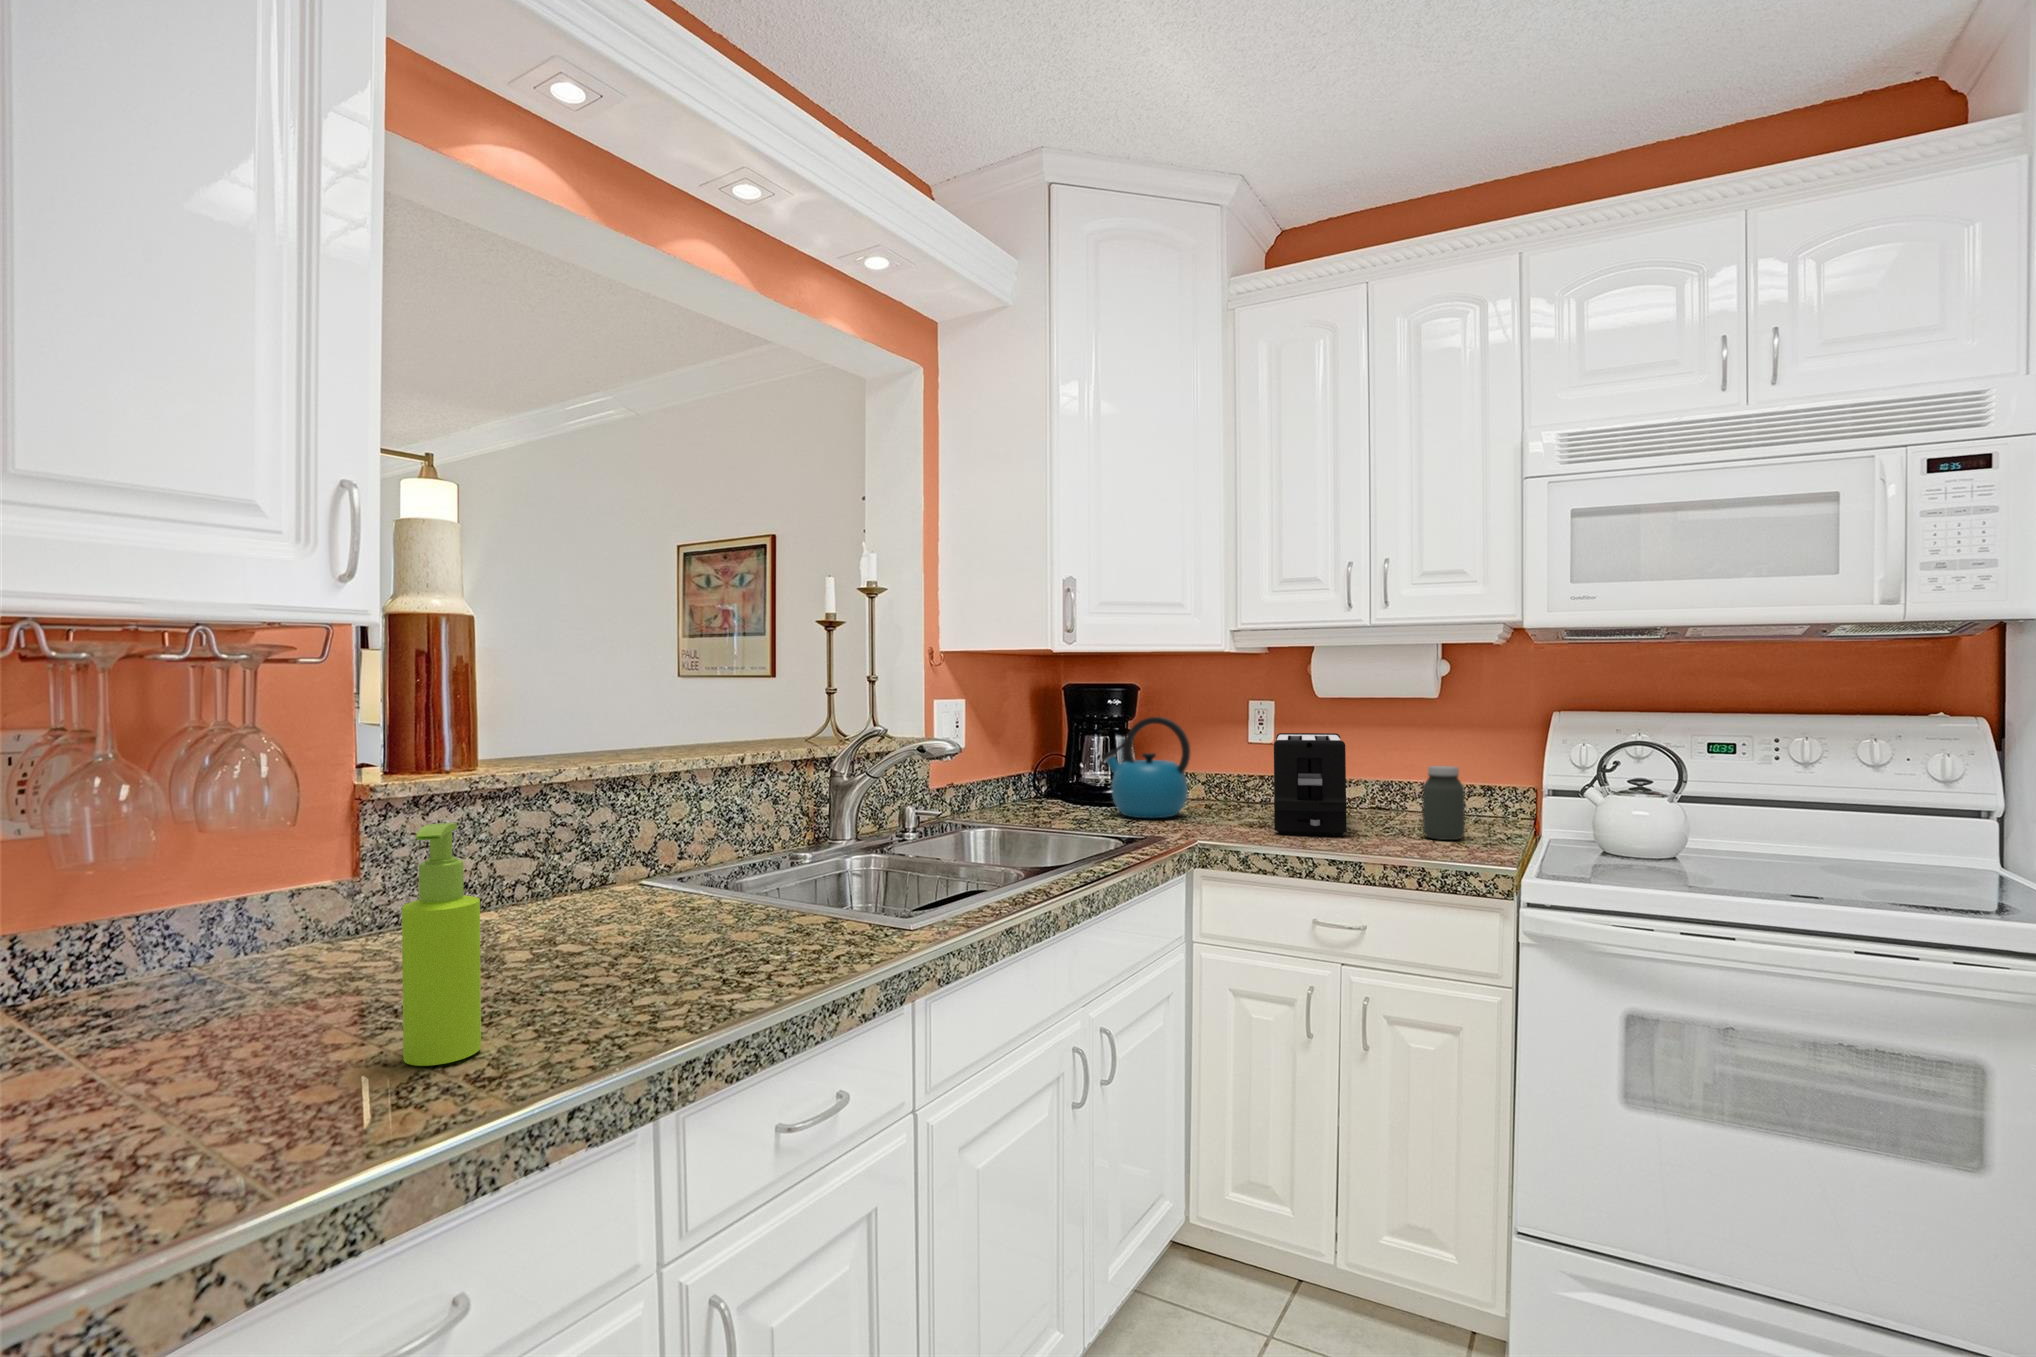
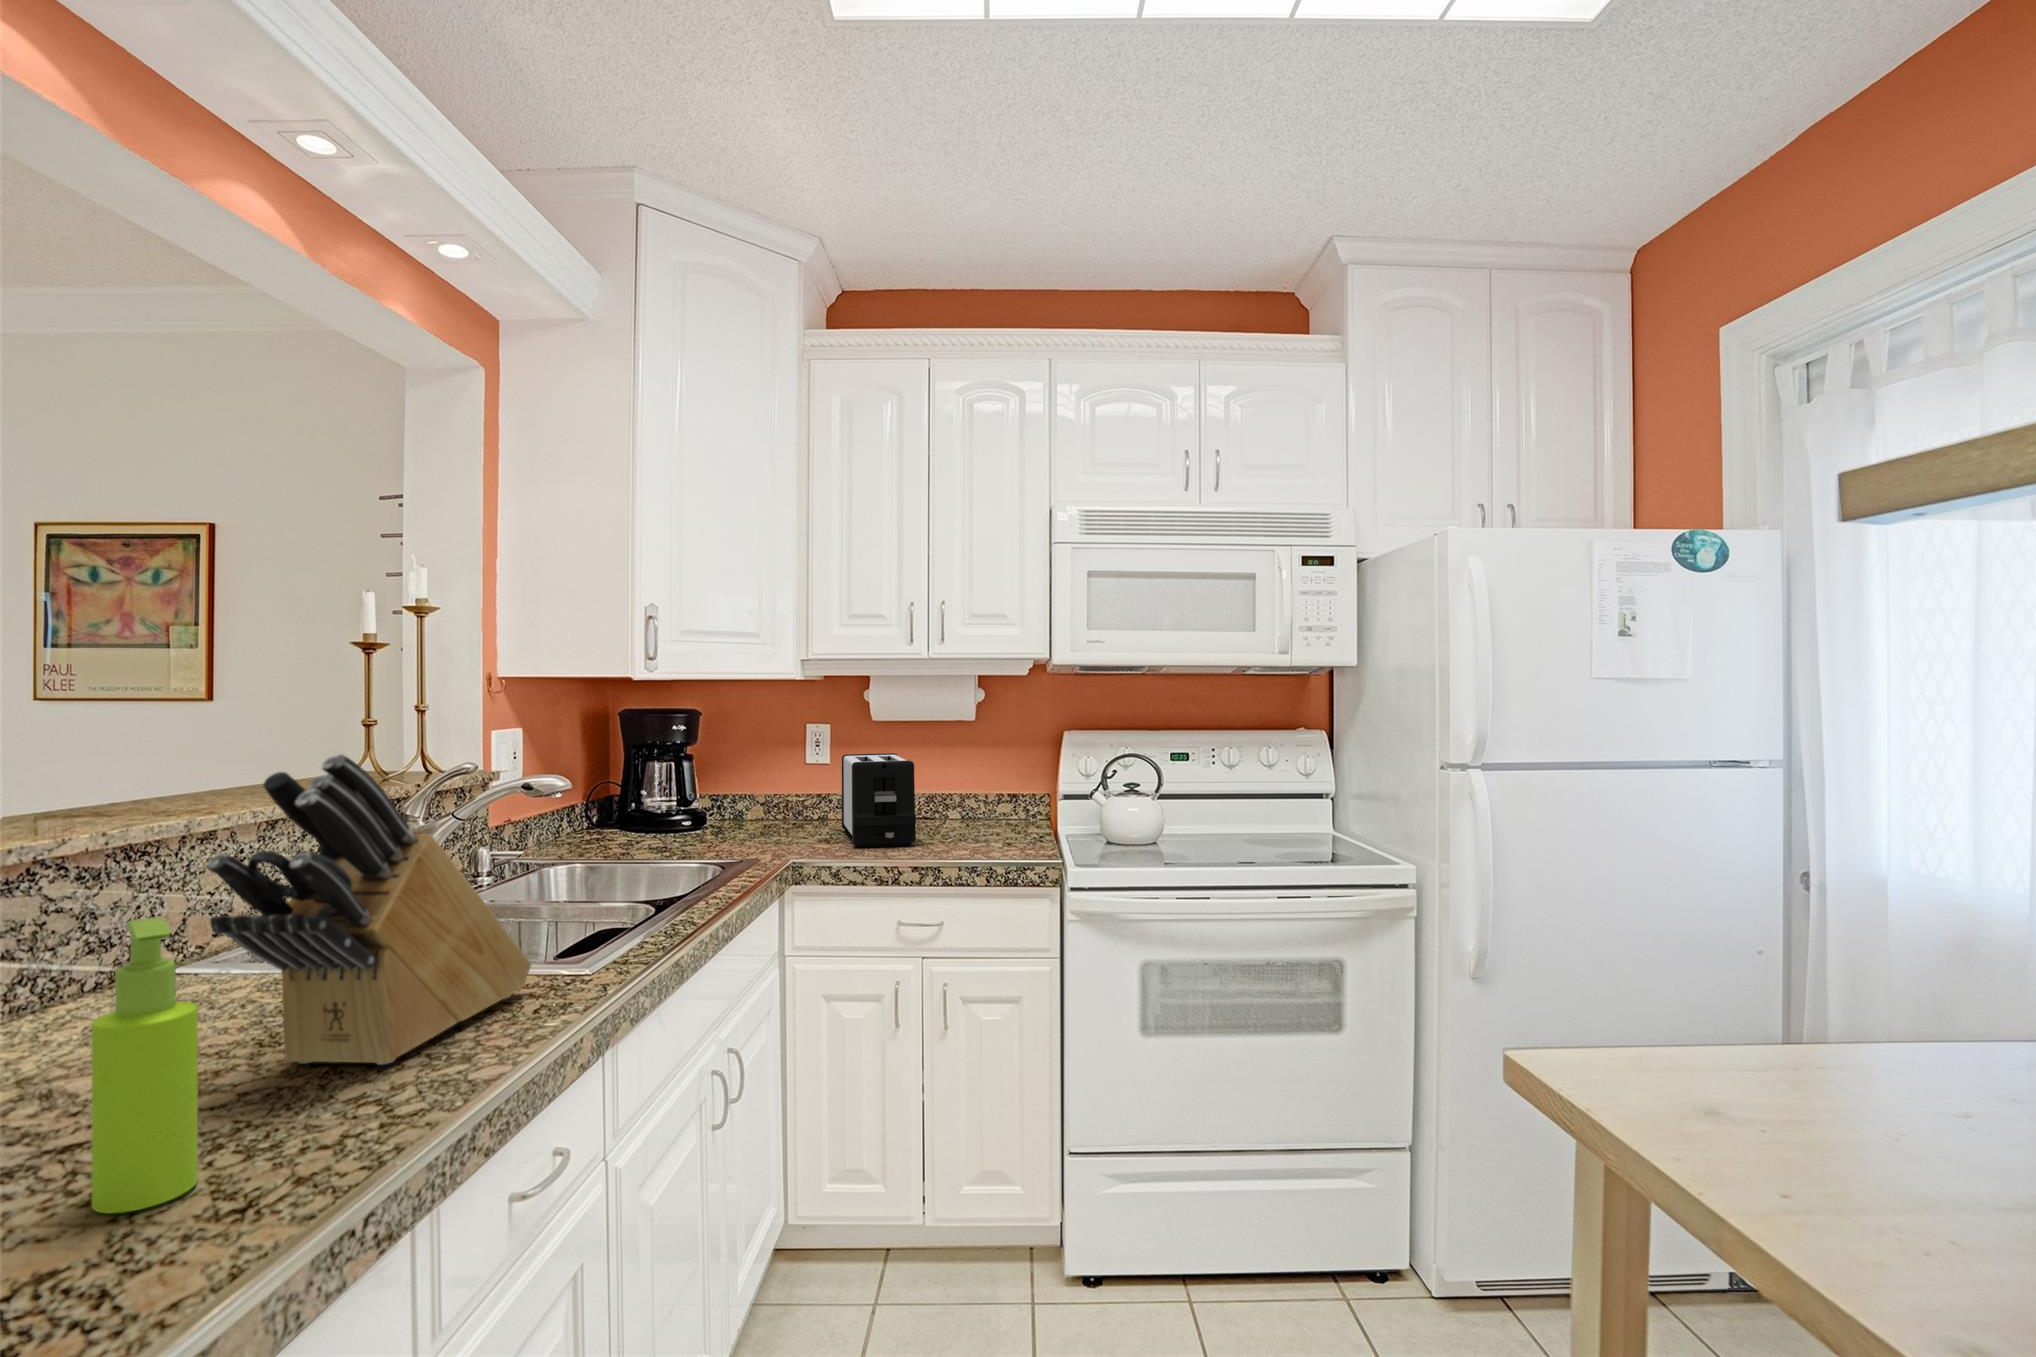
knife block: none [548,696,853,981] -> present [207,754,531,1065]
kettle: present [1102,717,1190,818] -> none [672,742,765,842]
jar: present [1423,766,1465,840] -> none [974,779,1007,842]

